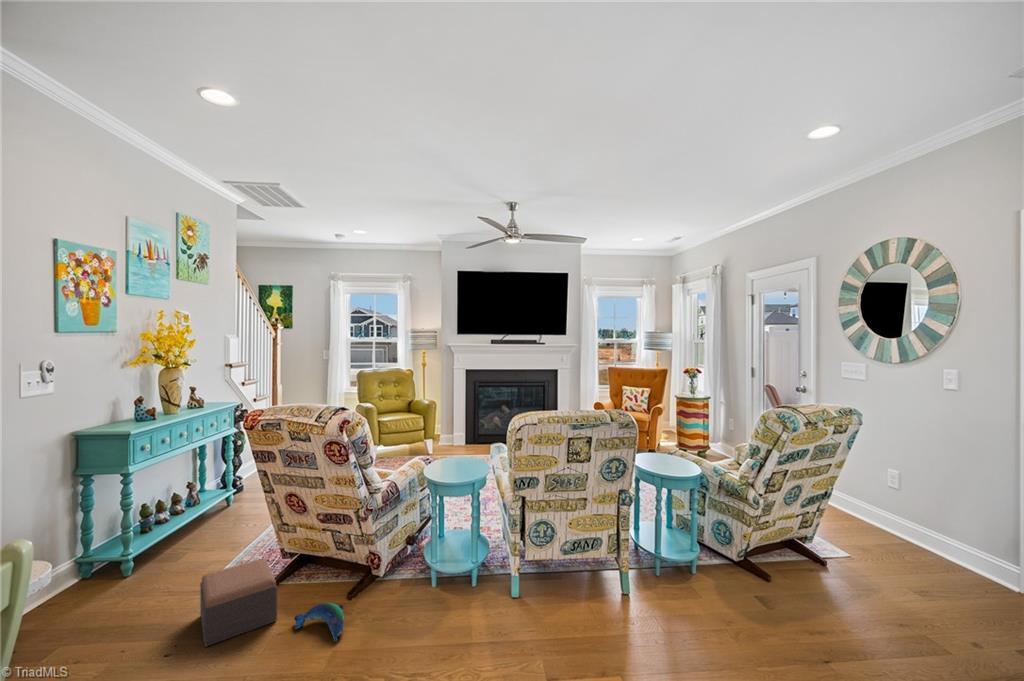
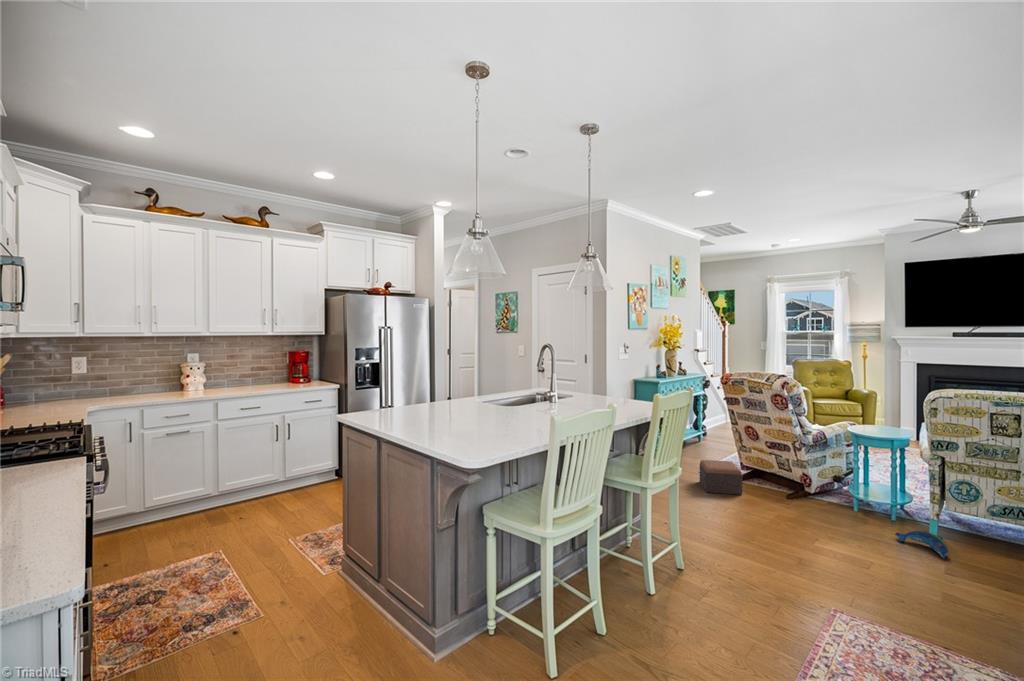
plush toy: present [294,603,344,641] -> present [895,531,949,558]

